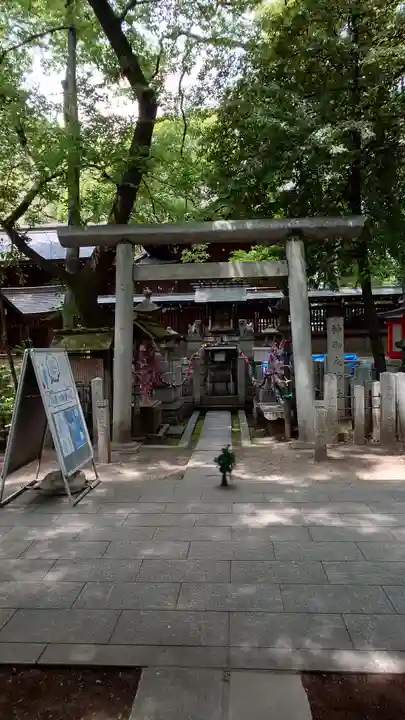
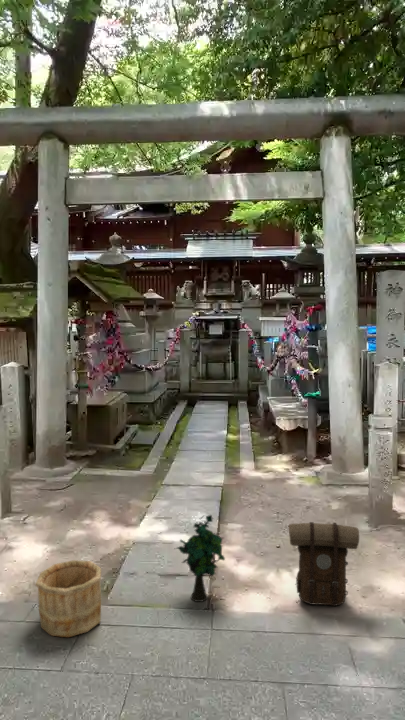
backpack: none [267,446,300,486] -> present [289,522,359,606]
wooden bucket: none [150,466,180,495] -> present [36,560,101,637]

